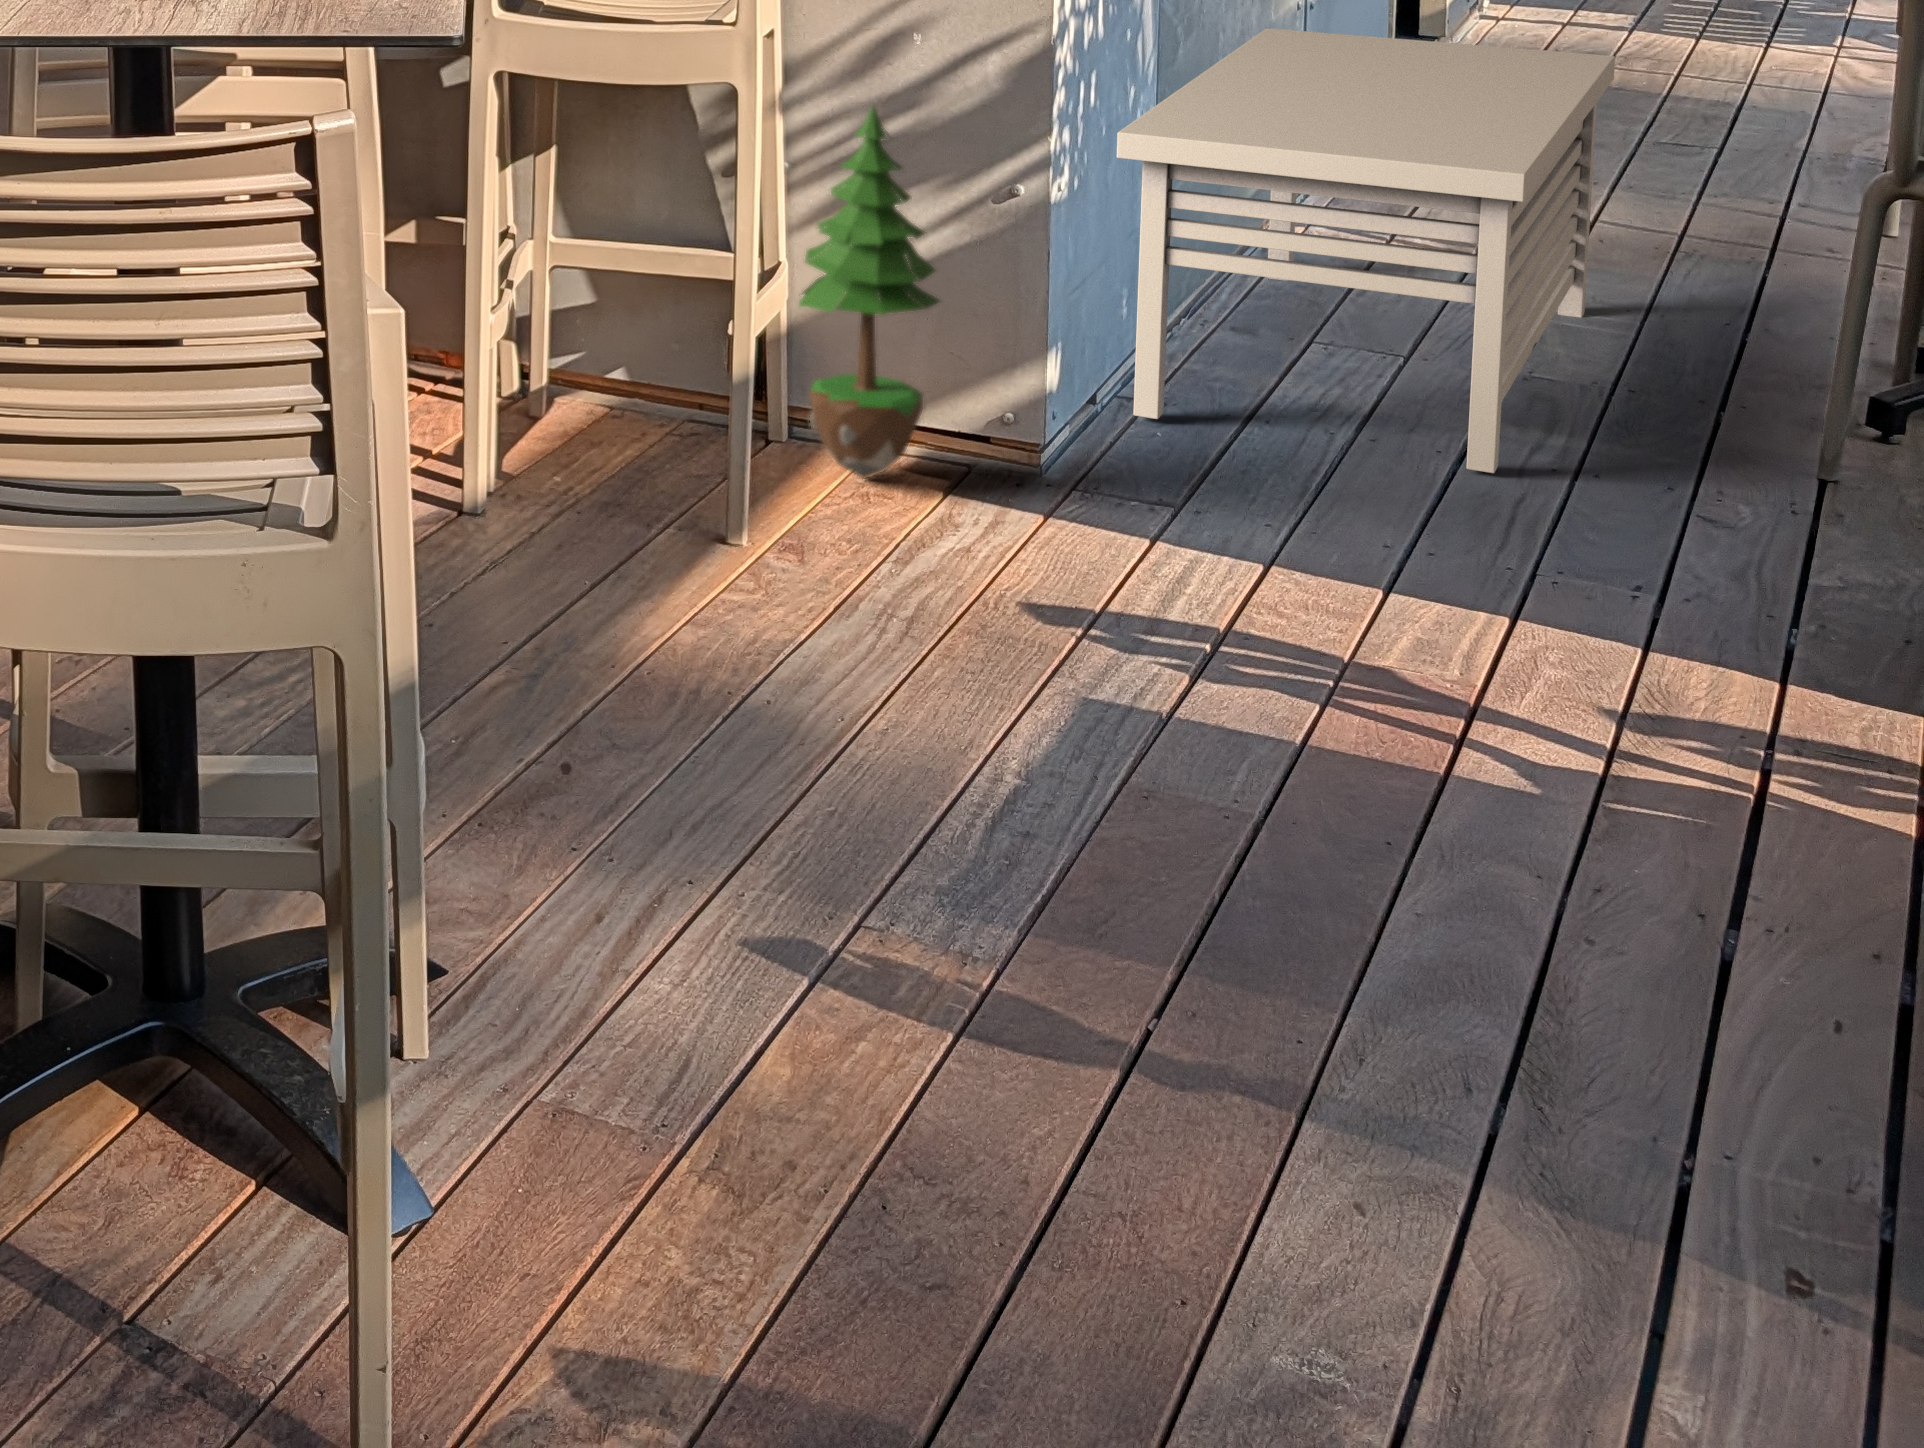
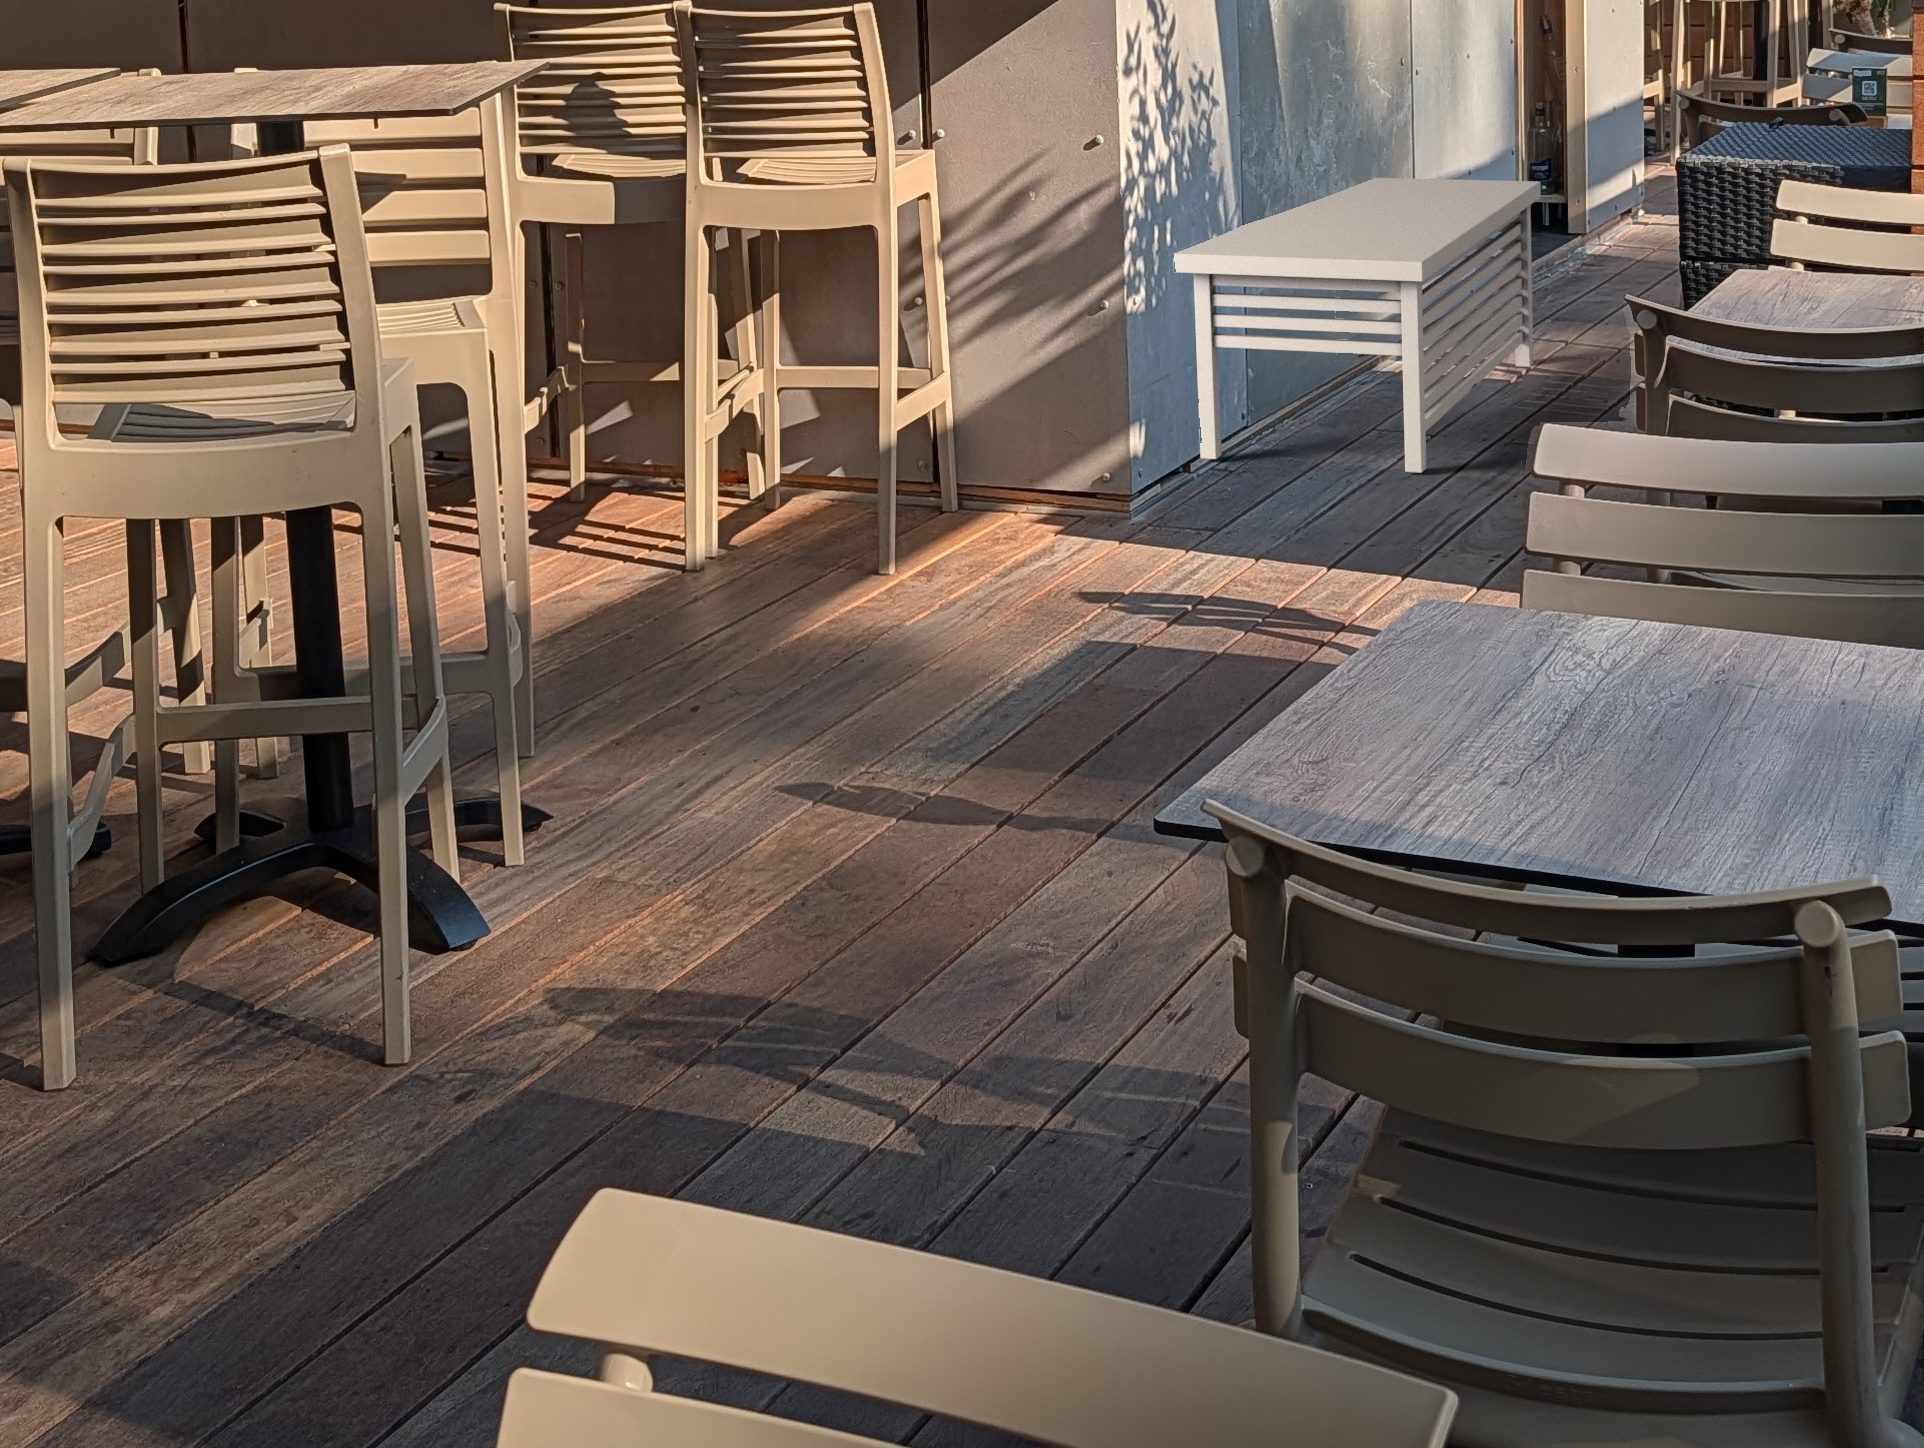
potted tree: present [799,106,940,478] -> none [937,242,1039,520]

